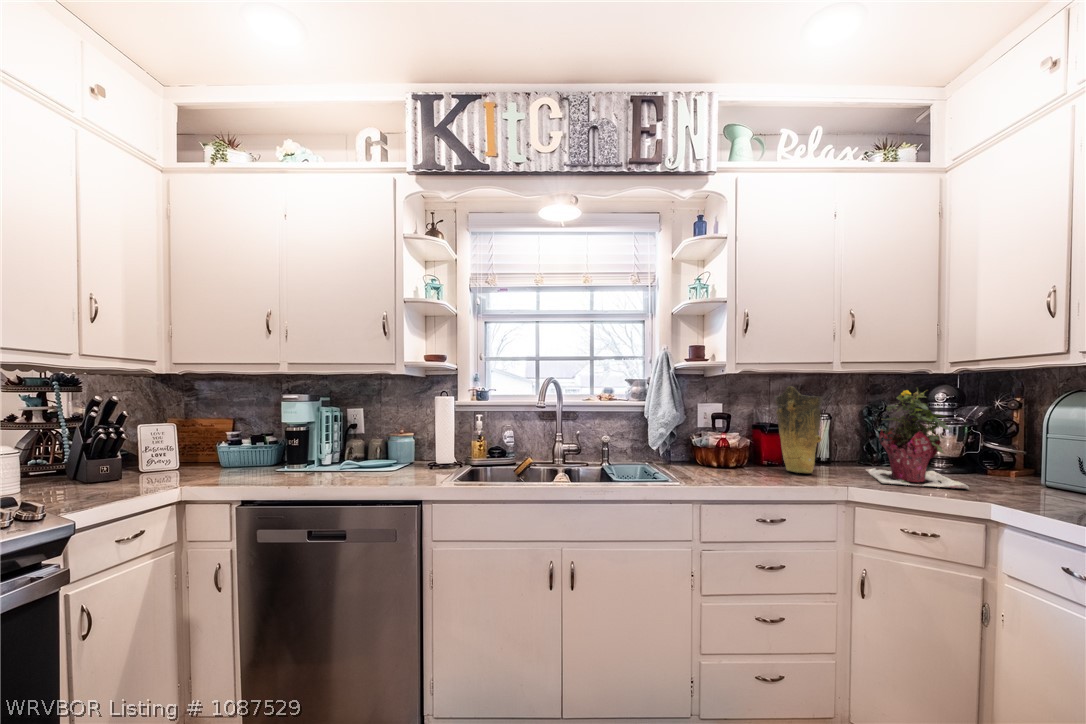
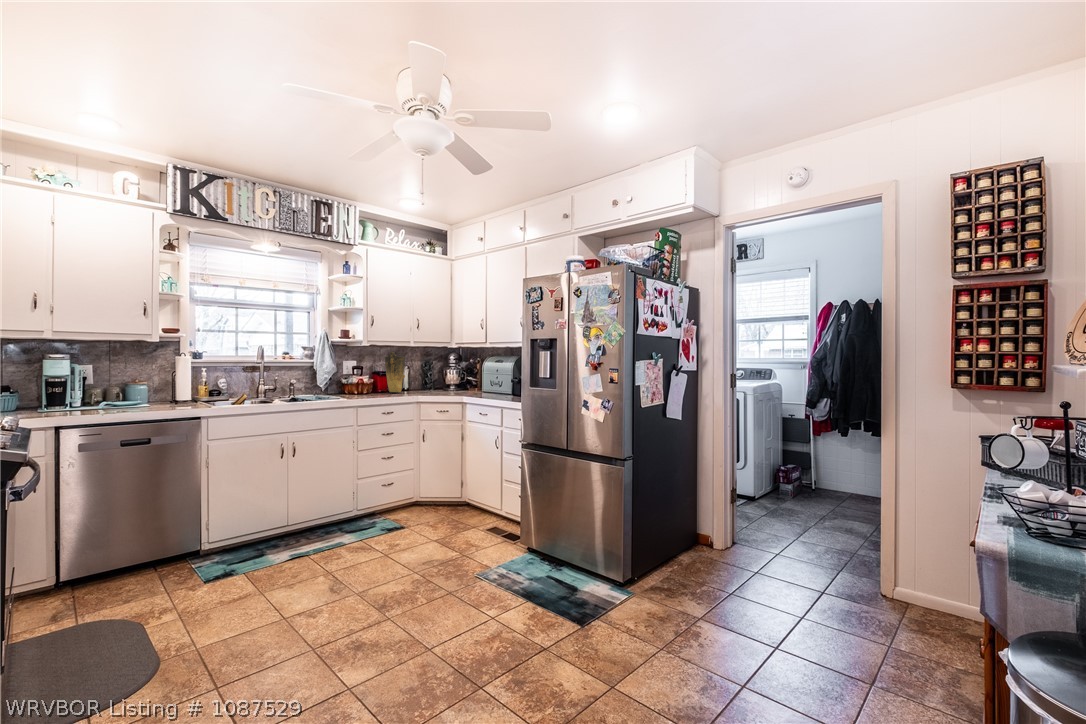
potted plant: present [866,388,969,488] -> none [423,353,459,393]

